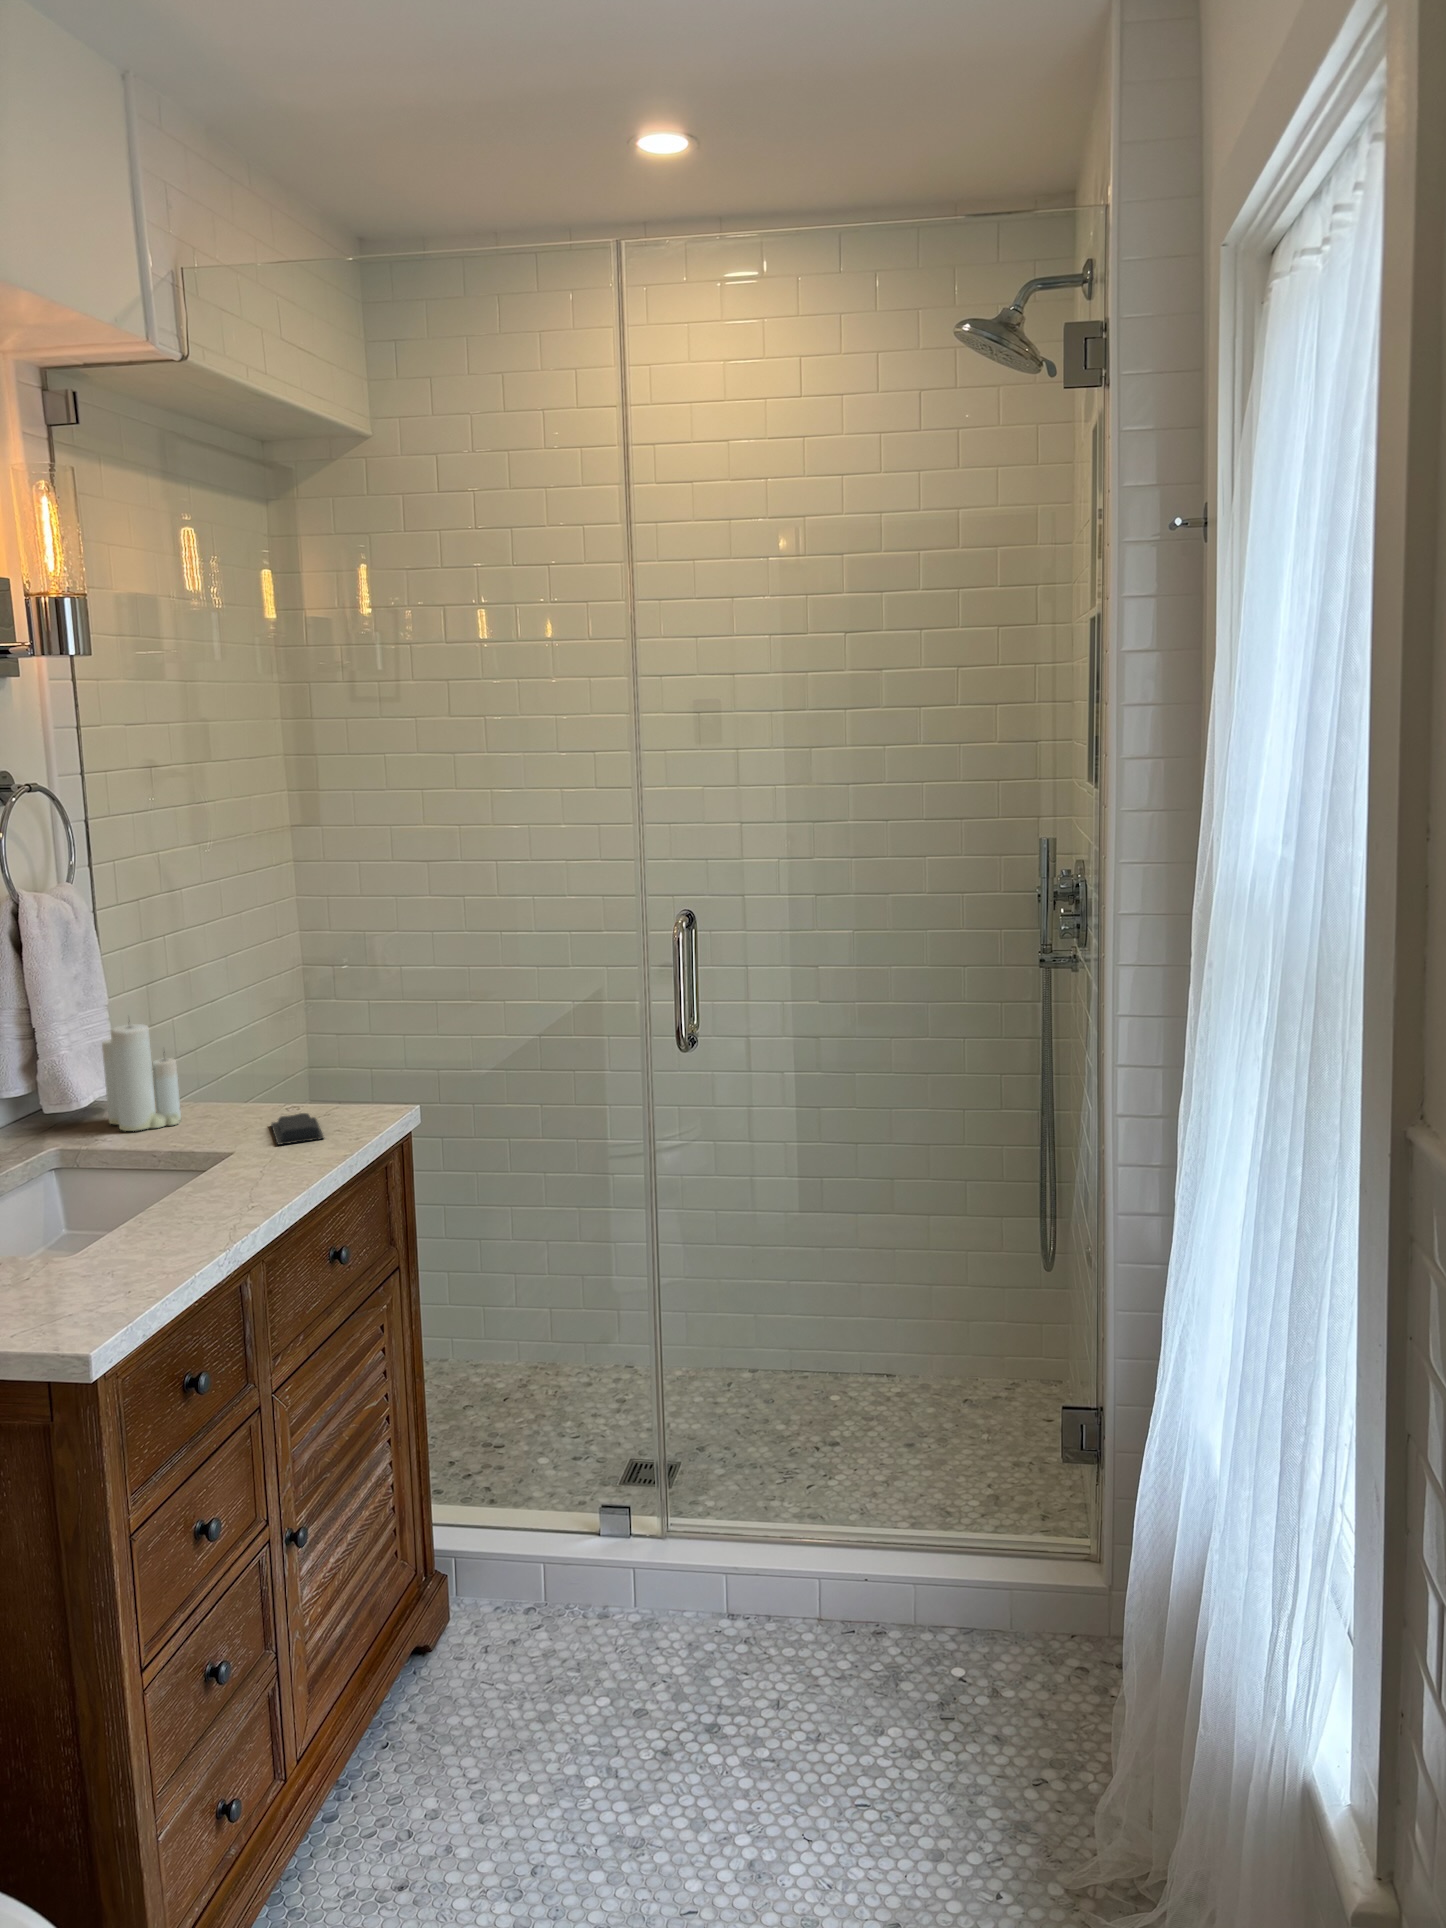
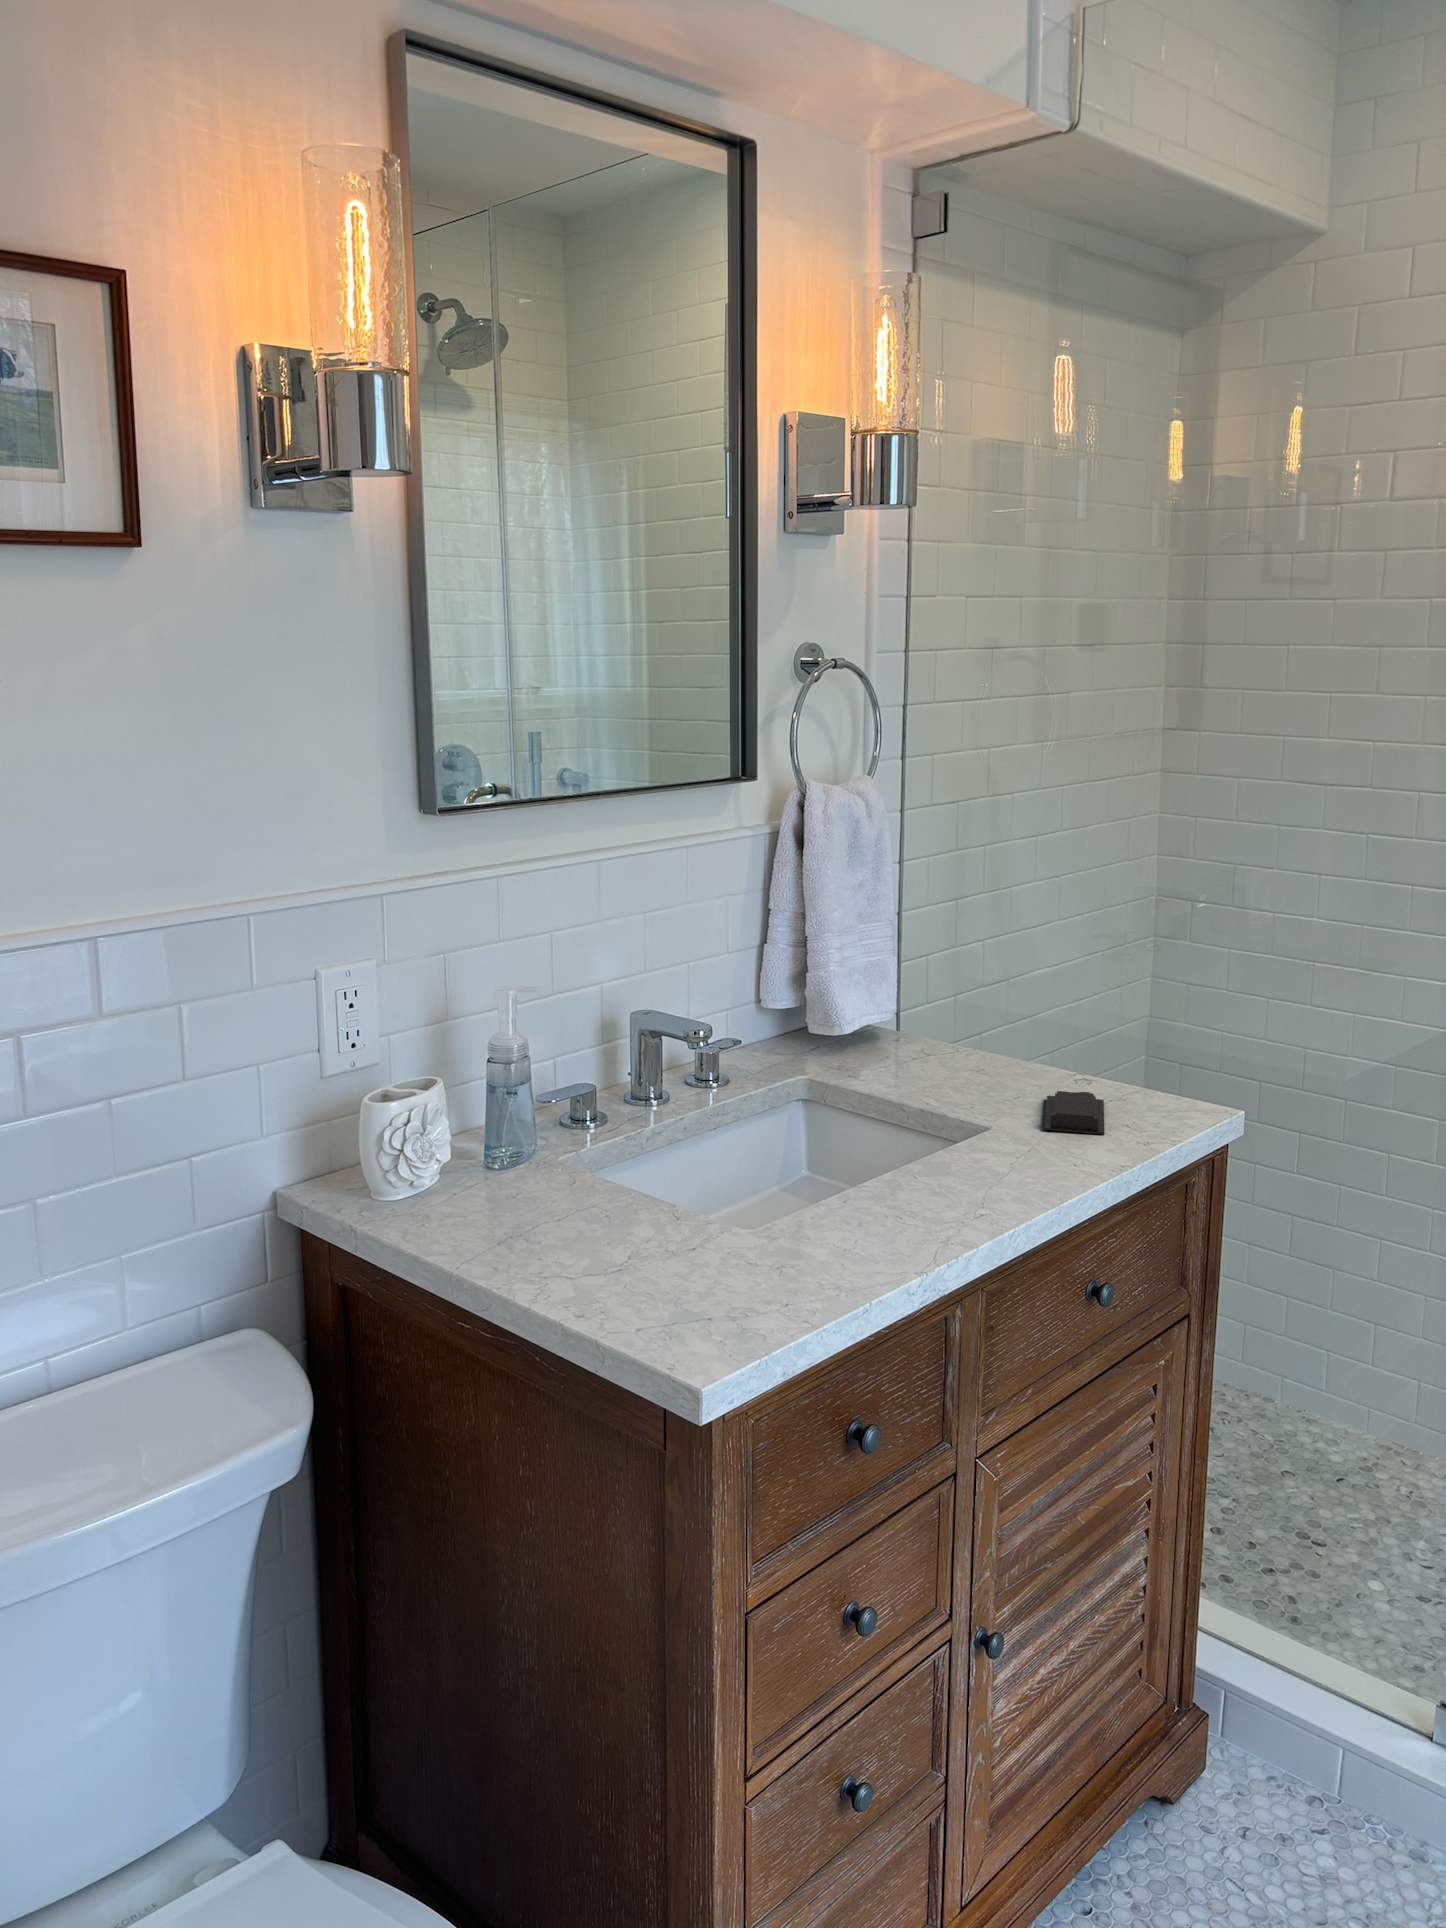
candle: present [102,1024,181,1131] -> none [875,935,952,1073]

